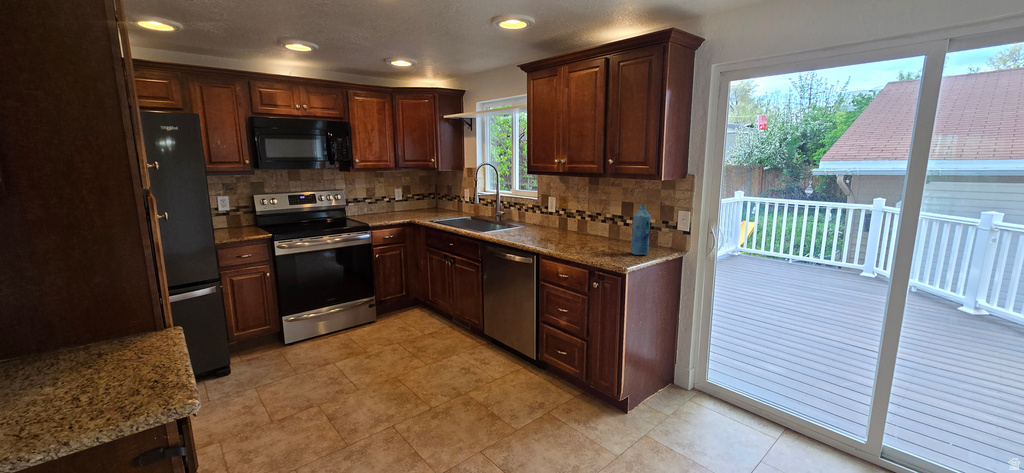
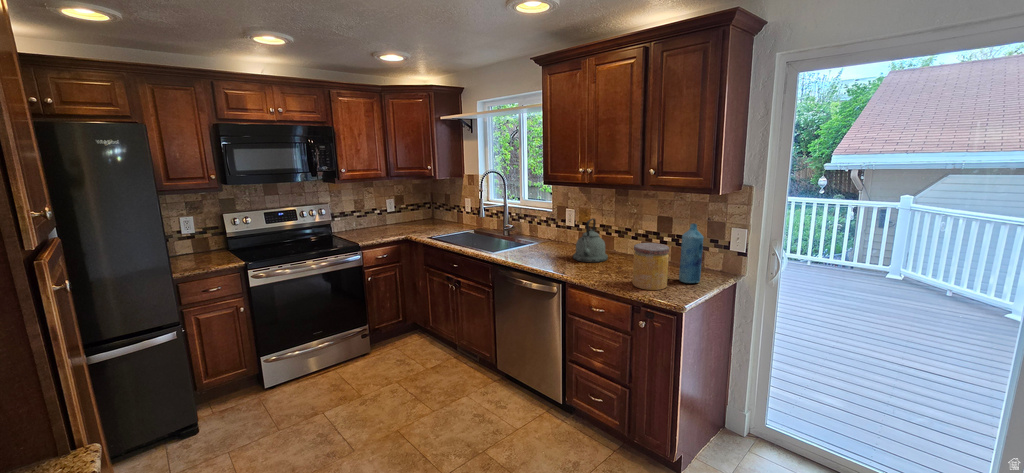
kettle: none [549,203,580,241] -> present [573,218,608,263]
jar: none [591,221,621,259] -> present [633,243,669,290]

